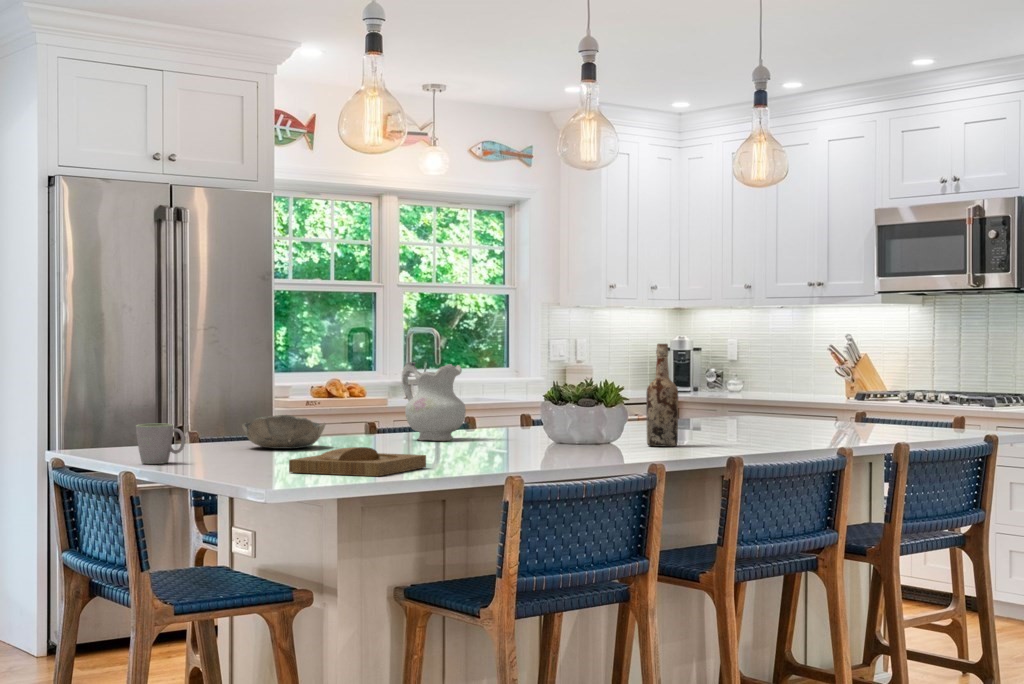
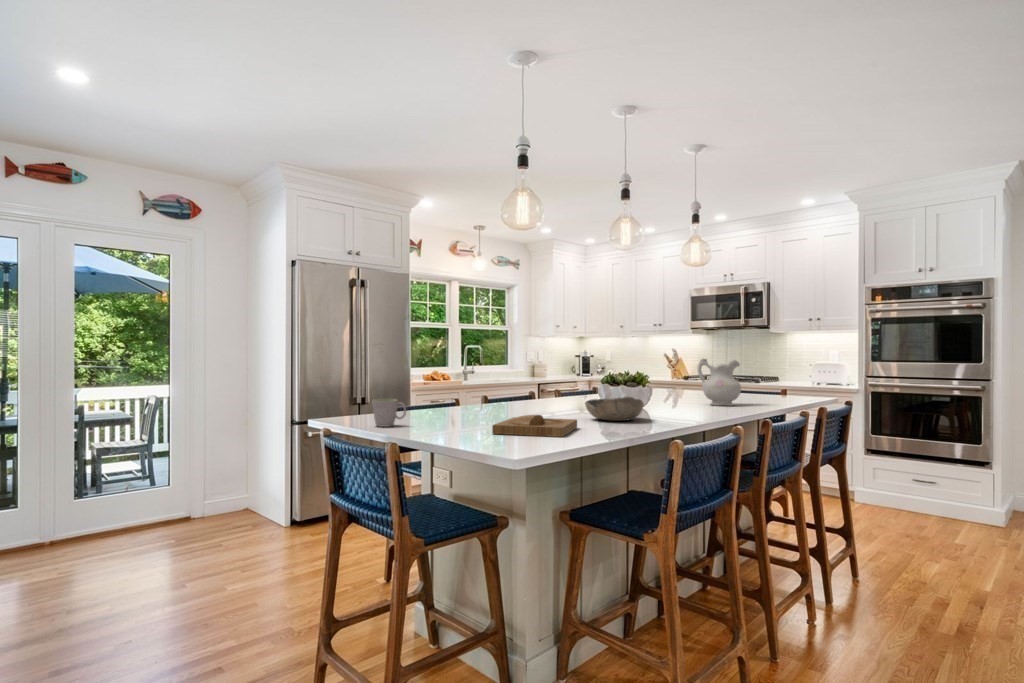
wine bottle: present [646,344,678,447] -> none [666,348,685,409]
ceramic pitcher: present [402,362,466,441] -> present [697,359,741,406]
bowl: present [242,415,325,449] -> present [585,397,644,421]

